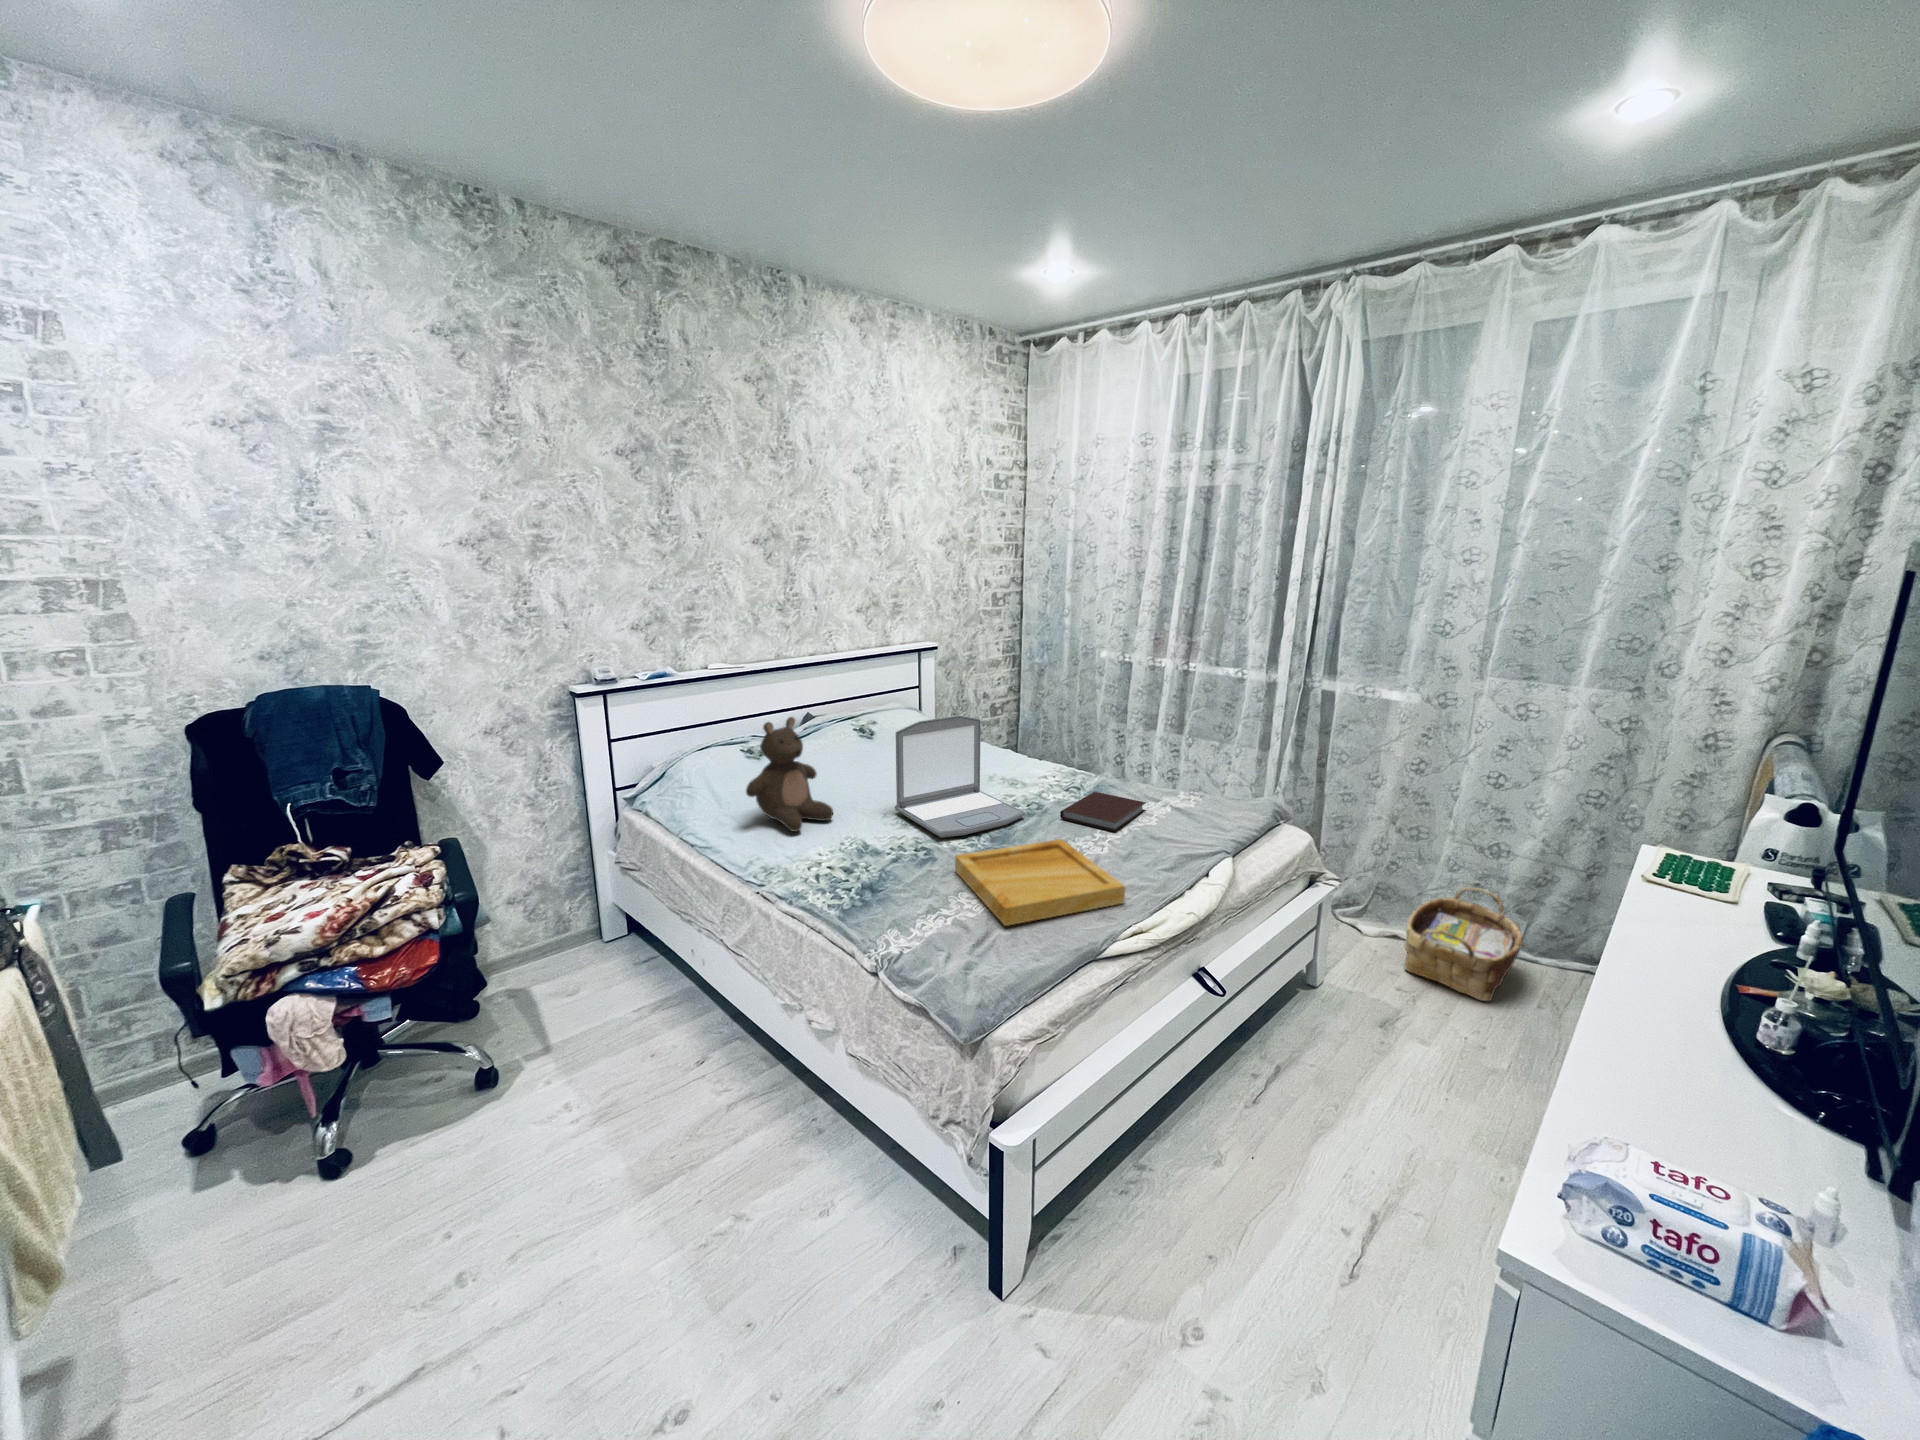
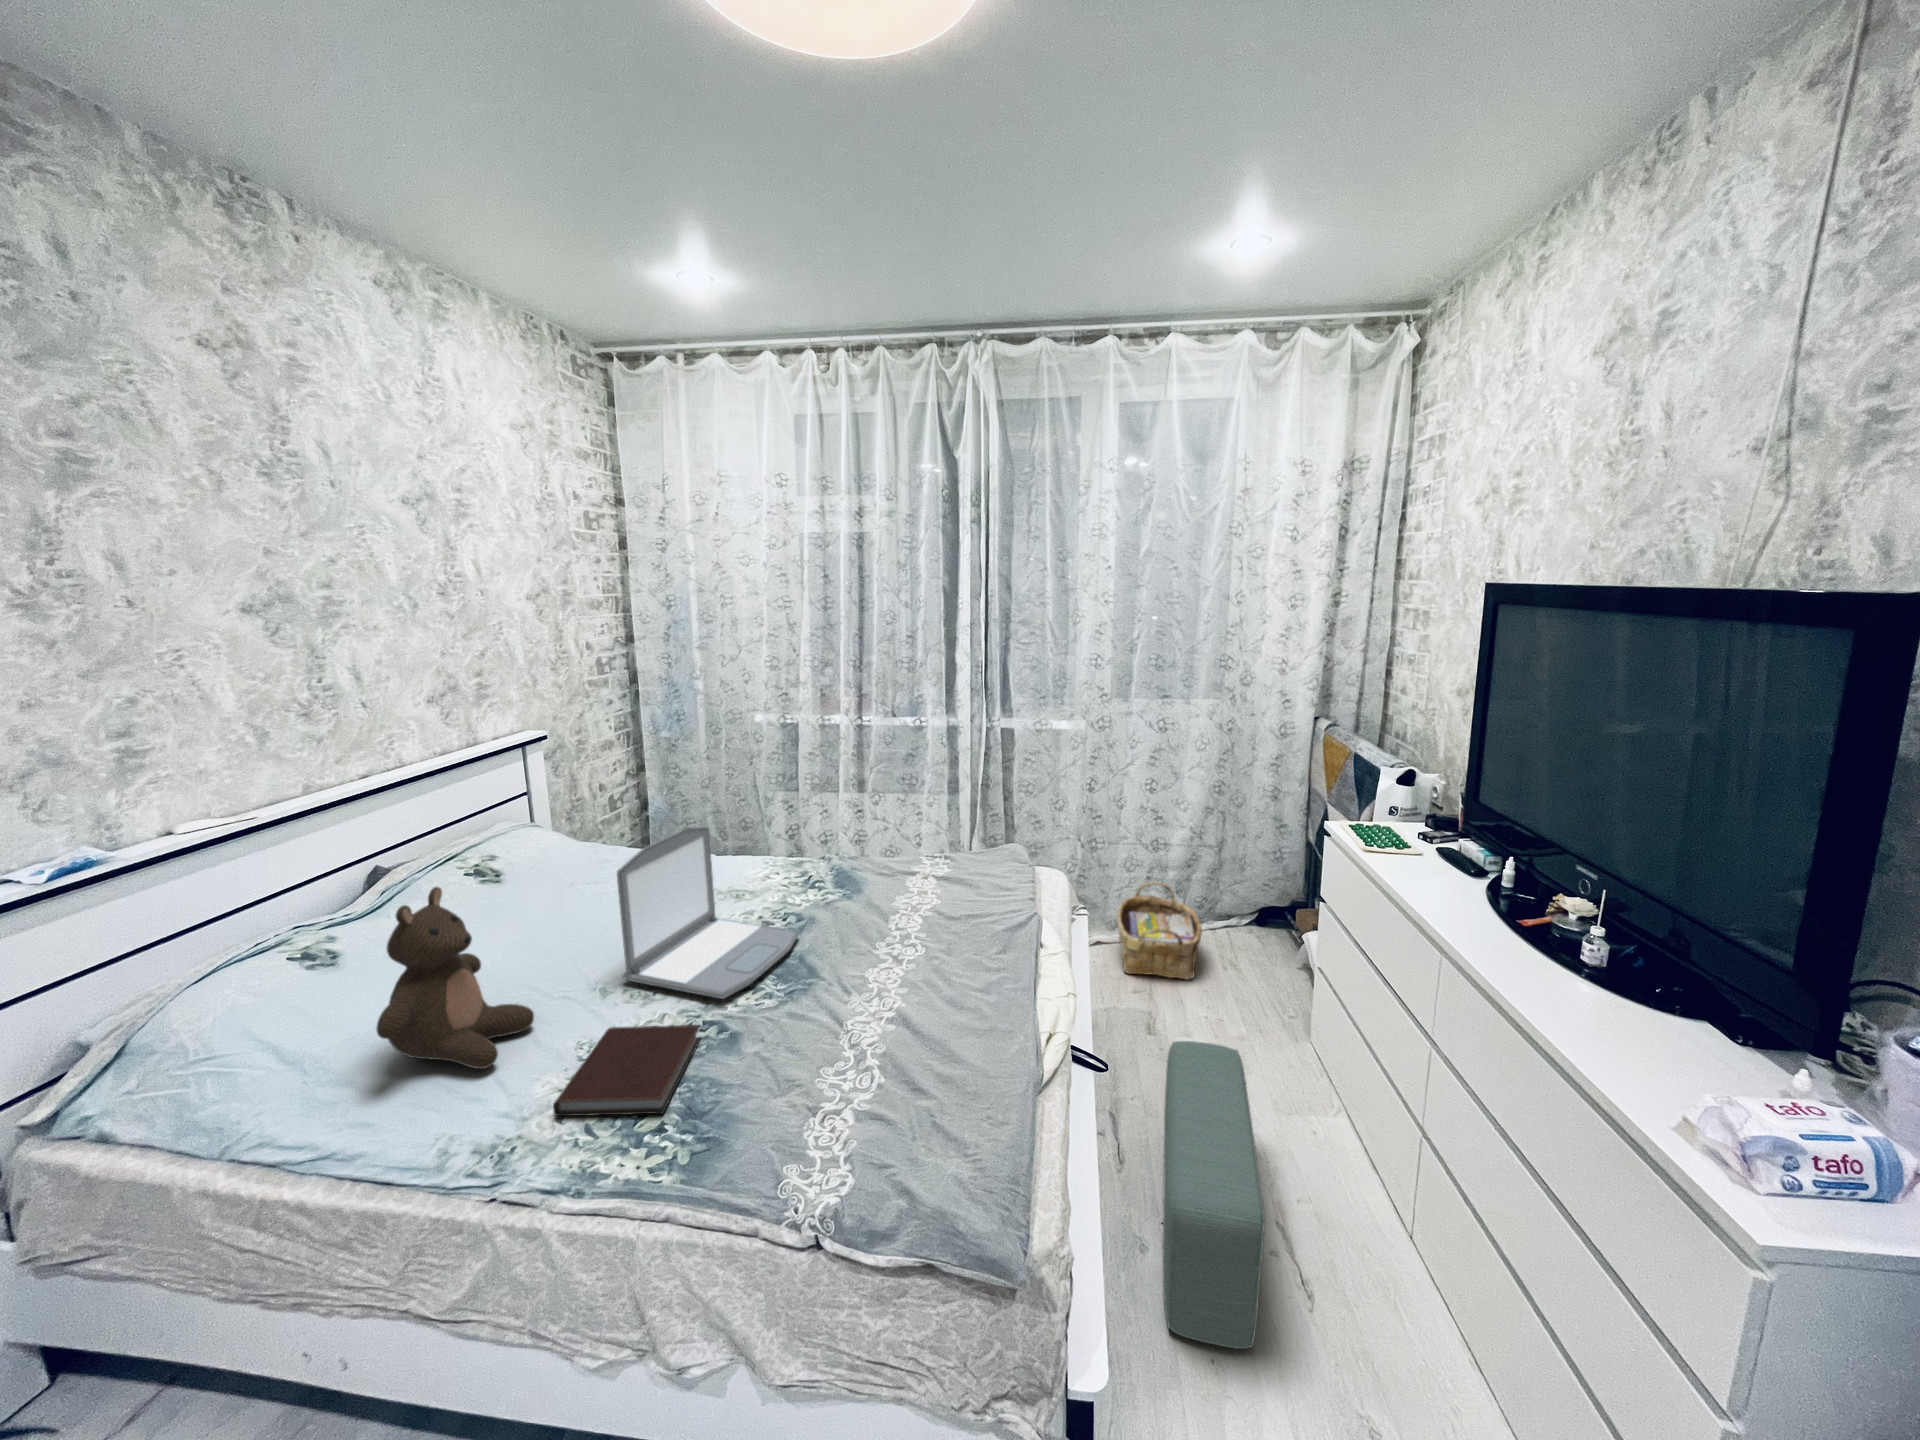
notebook: present [1060,792,1146,832] -> present [553,1025,701,1116]
tray: present [955,839,1125,926] -> none [782,953,1002,1093]
pouf: none [1193,1012,1406,1273] -> present [1163,1041,1265,1349]

